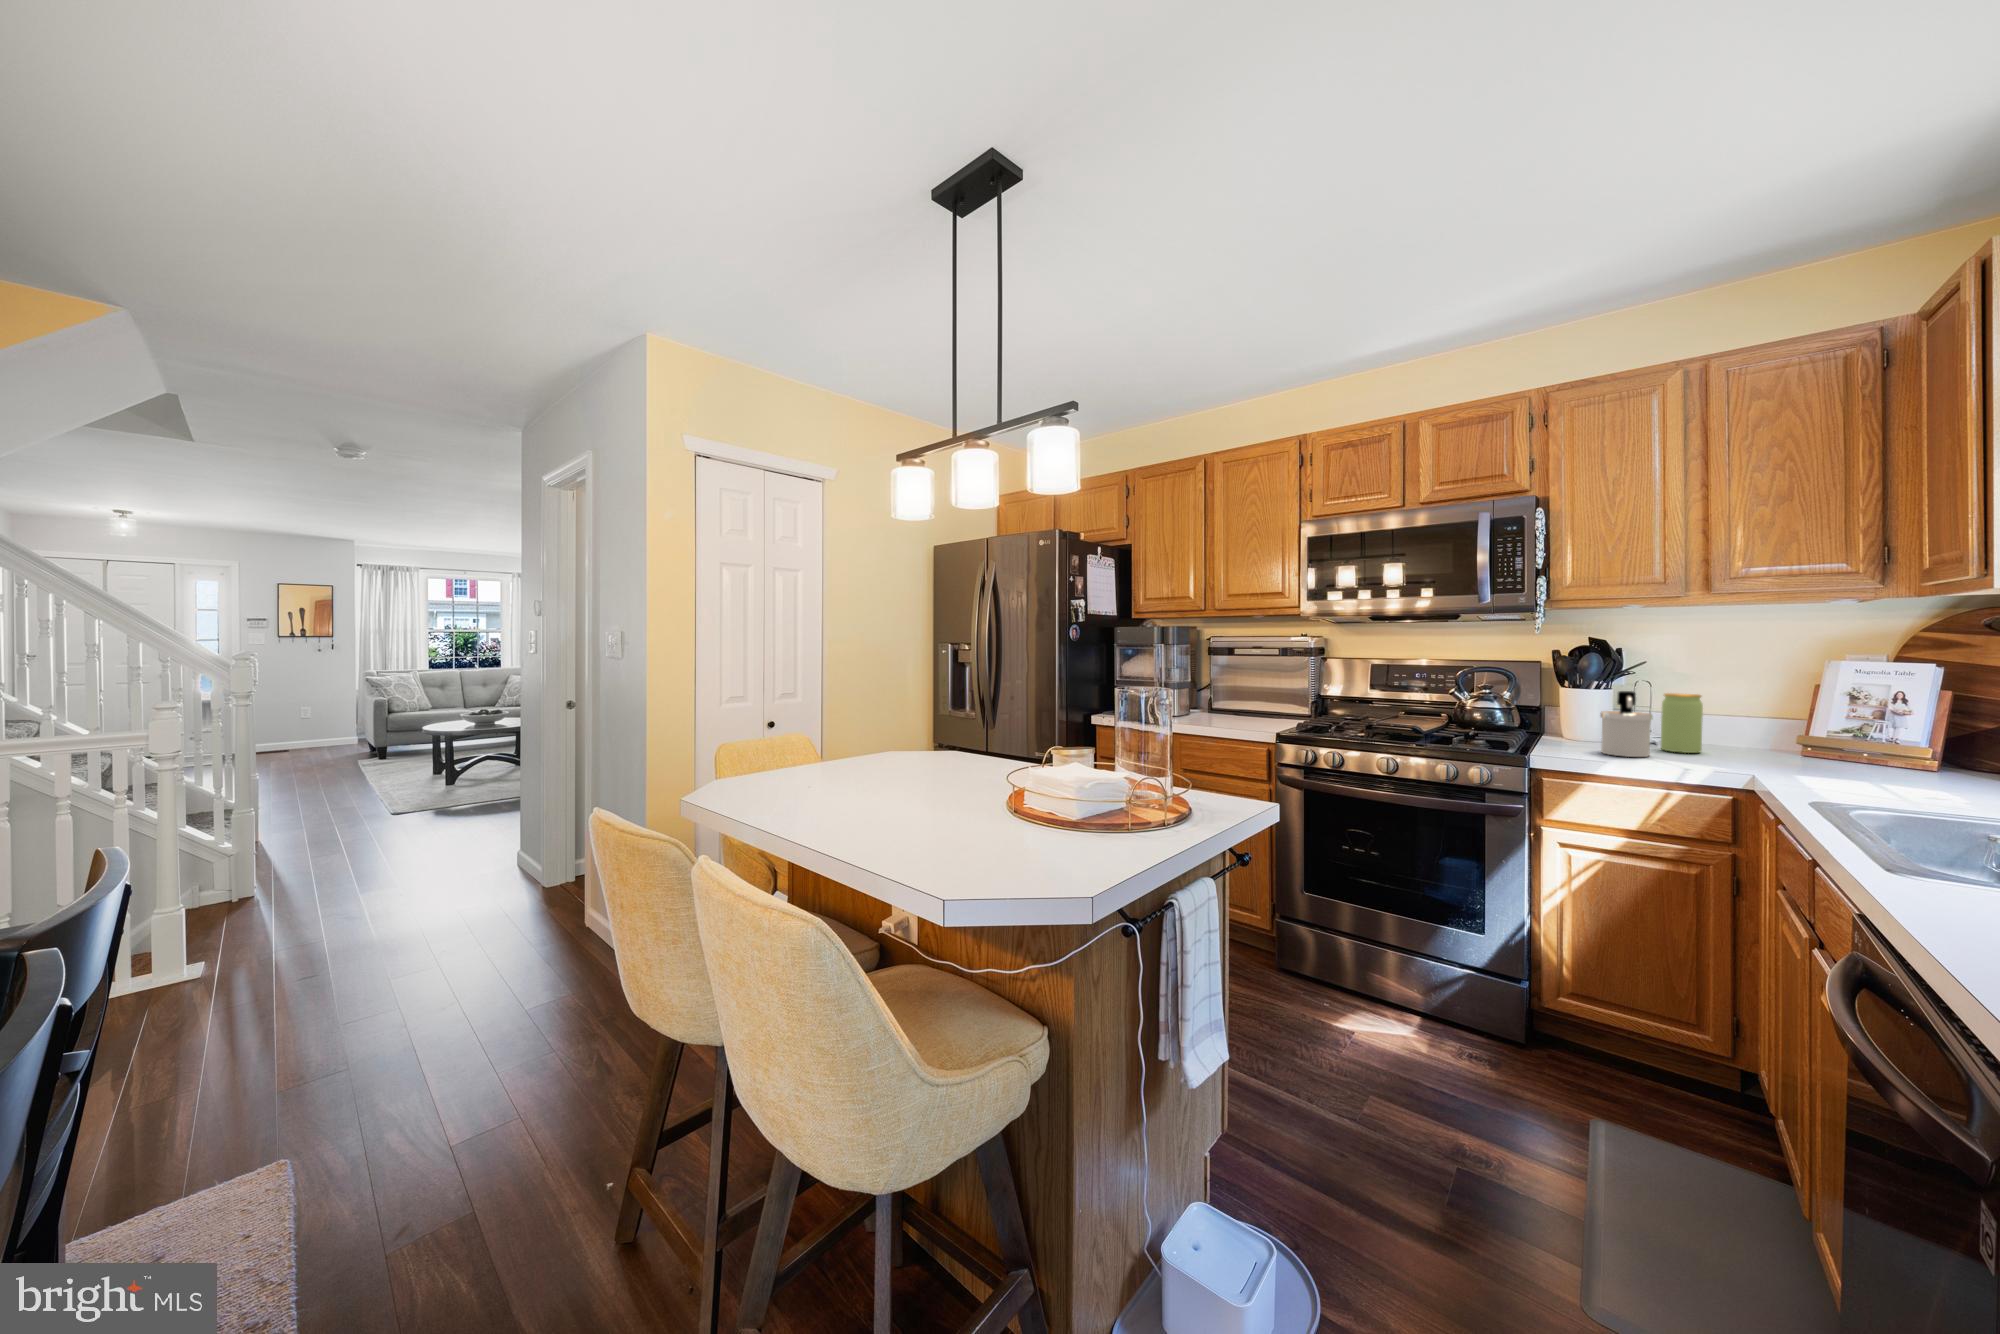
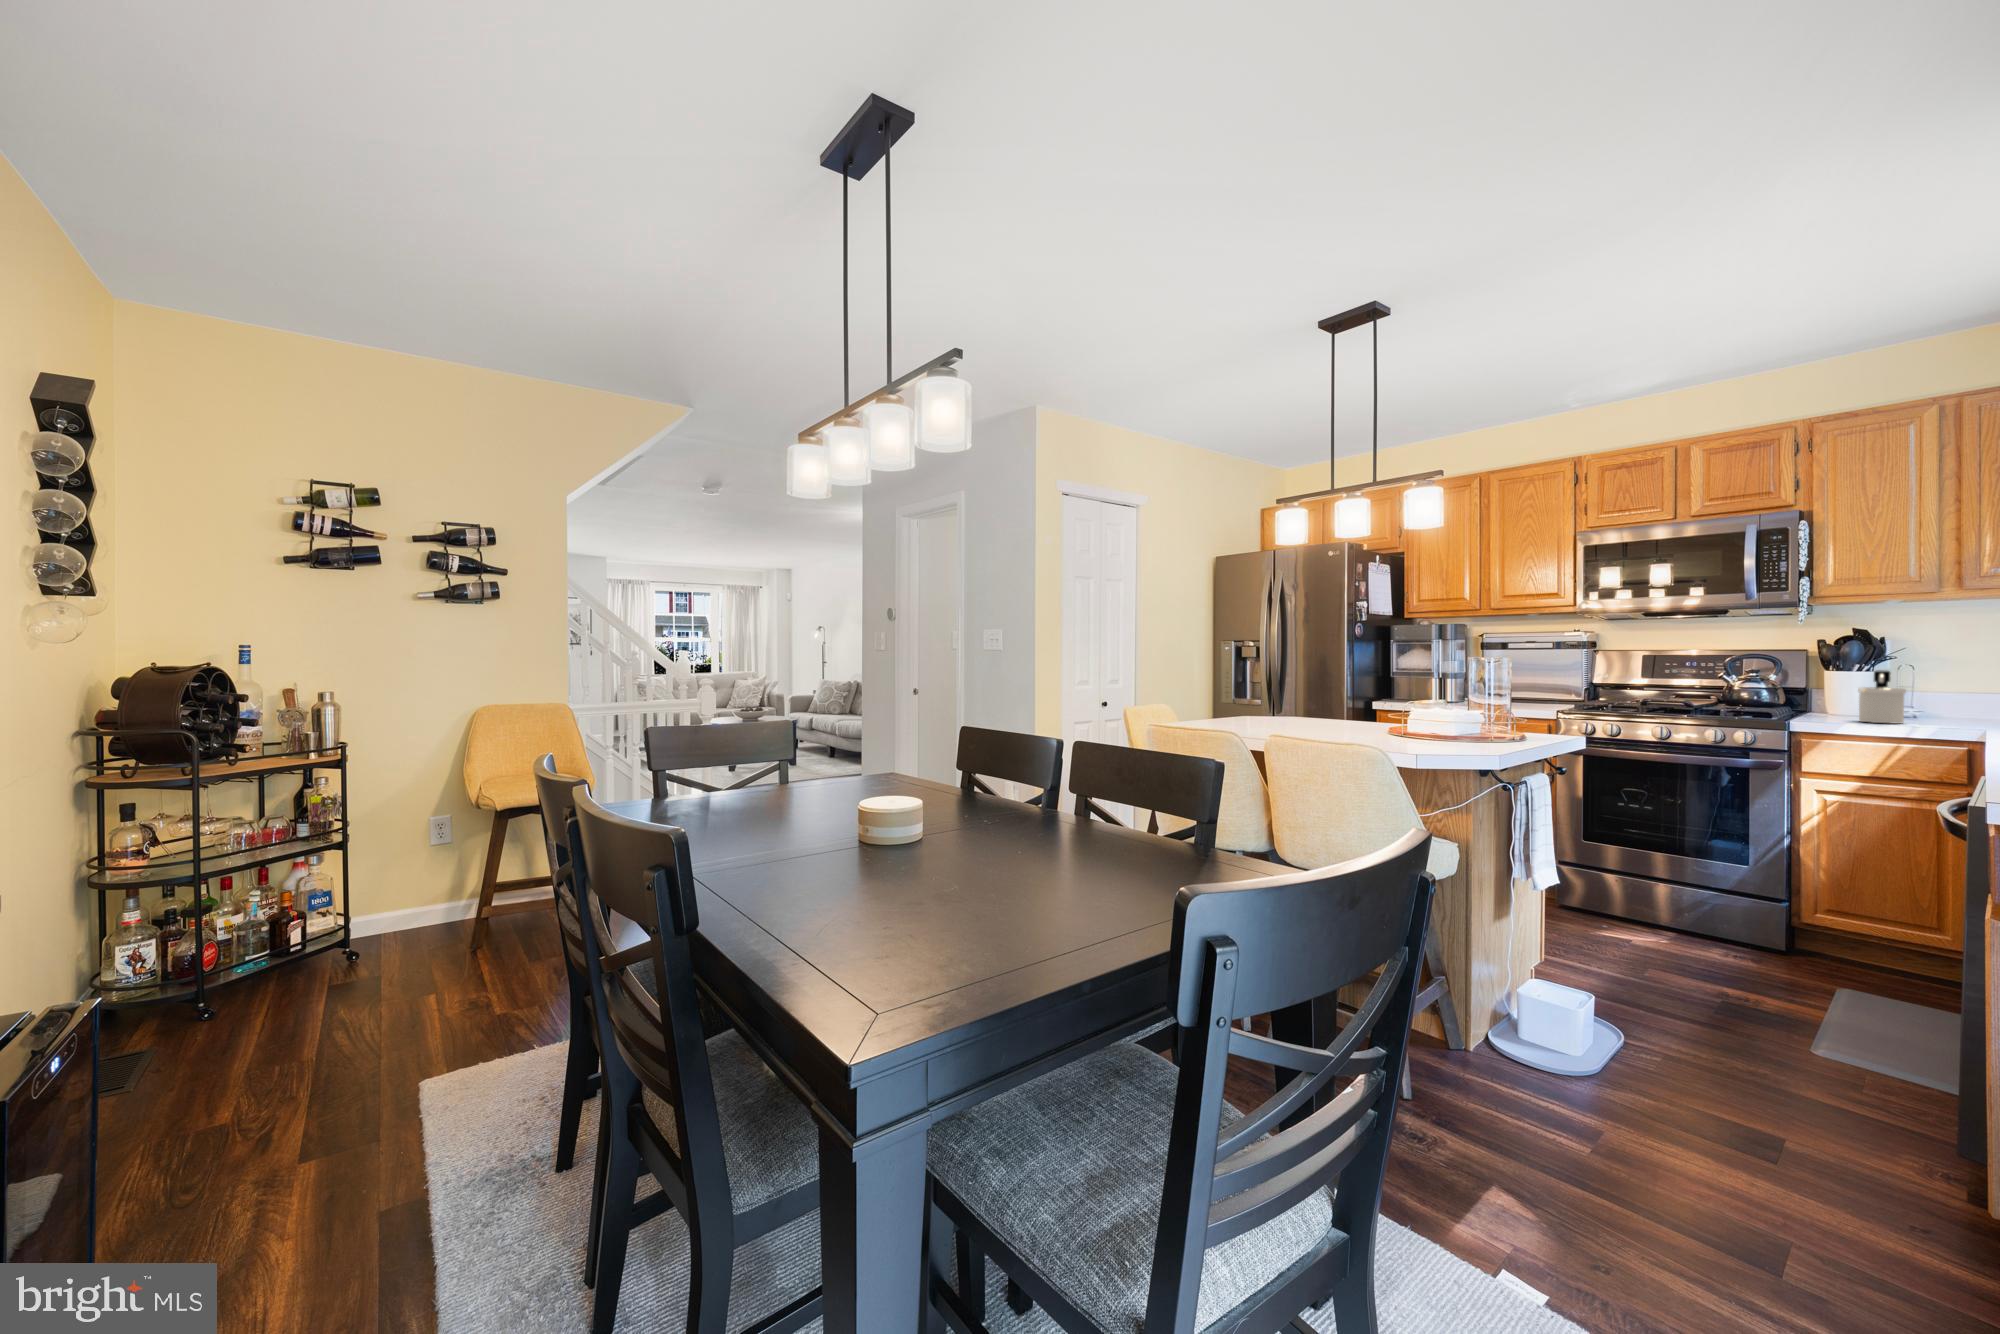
jar: present [1661,693,1703,753] -> none [1918,673,1957,721]

